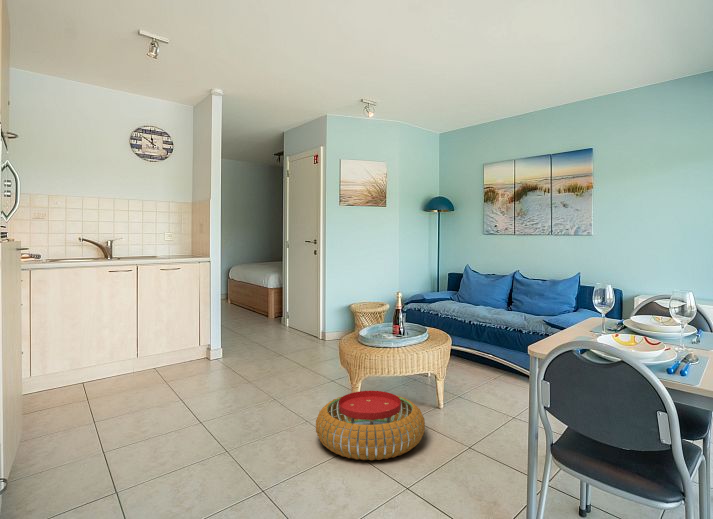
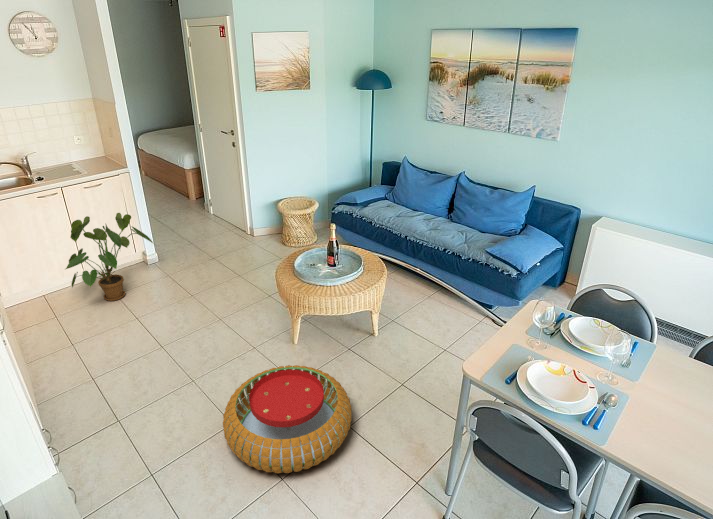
house plant: none [179,302,251,372] -> present [66,213,153,301]

